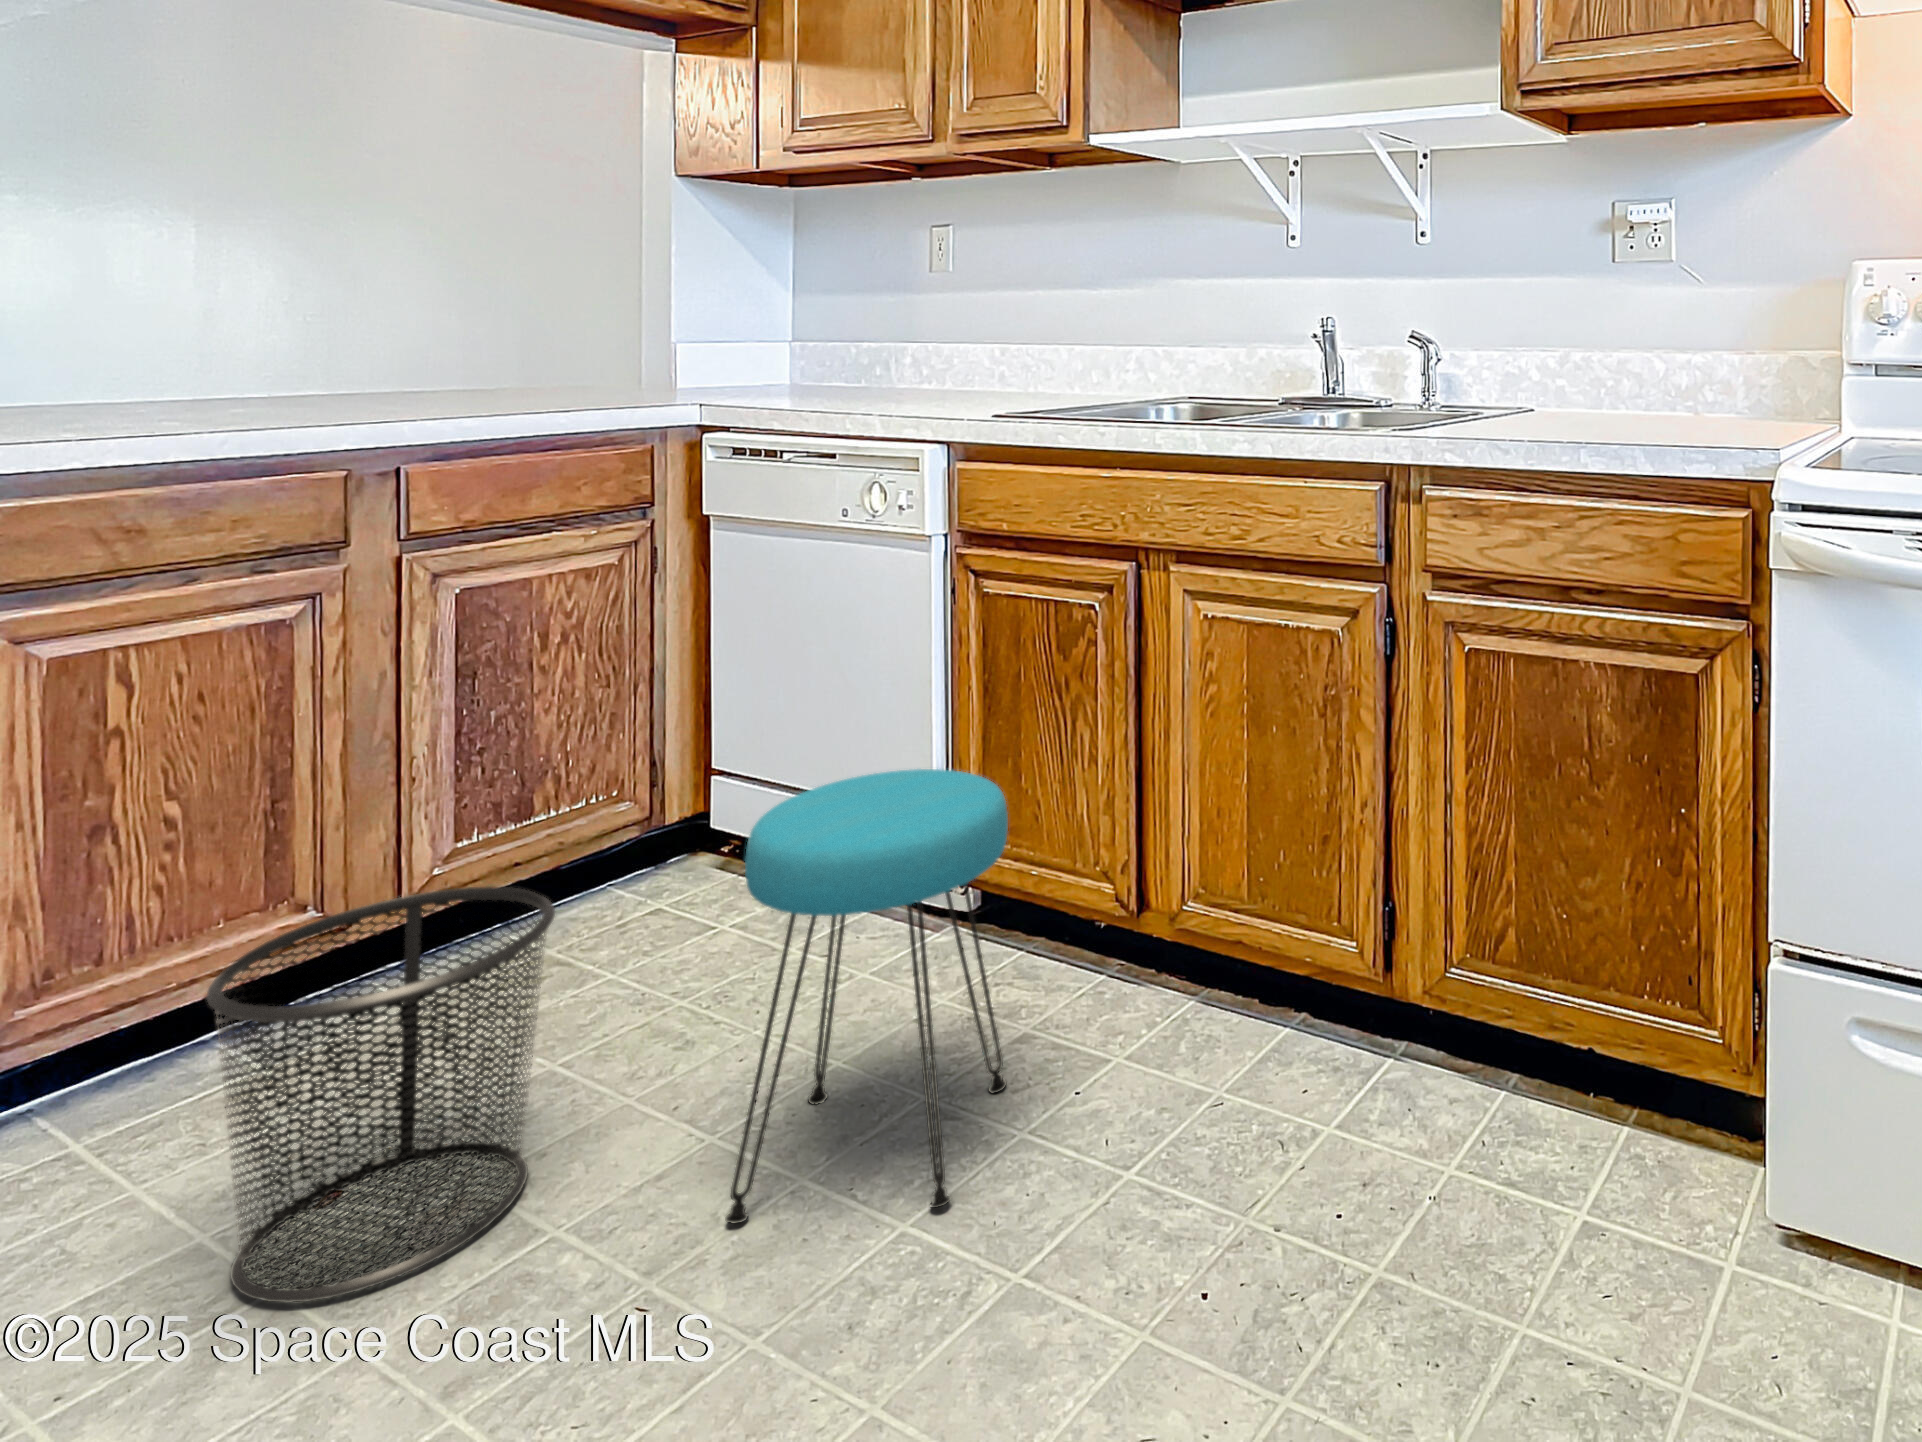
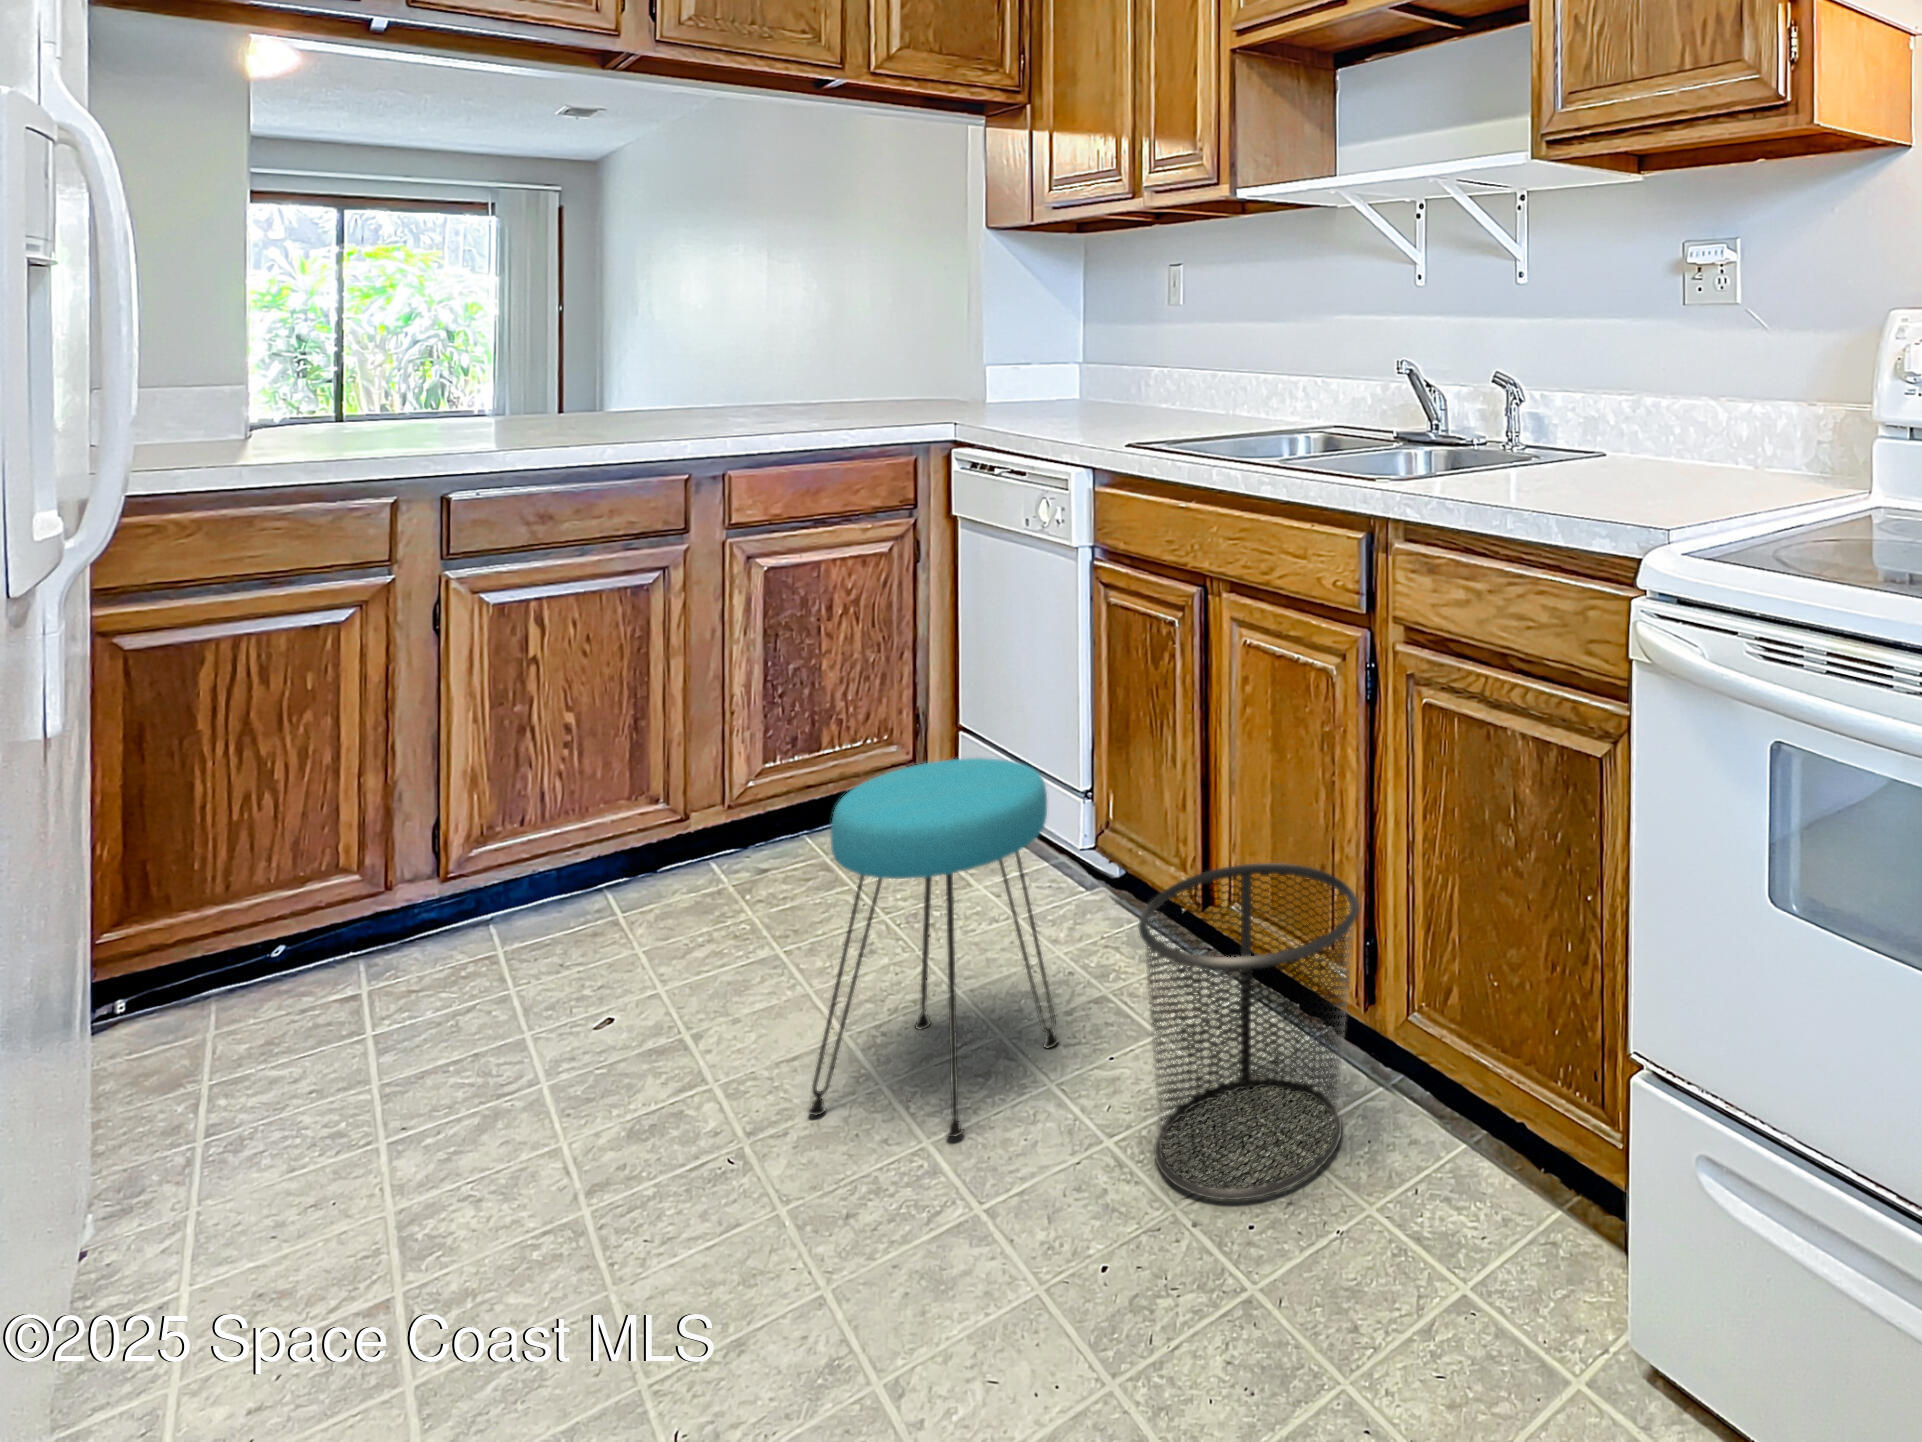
waste bin: present [206,886,555,1303] -> present [1138,863,1359,1200]

